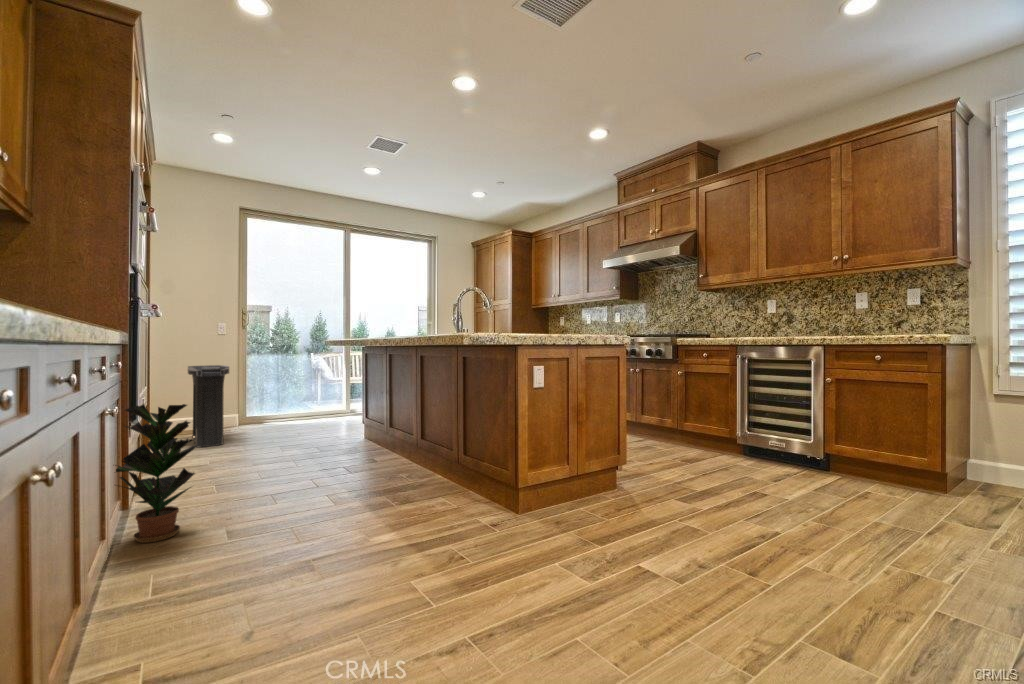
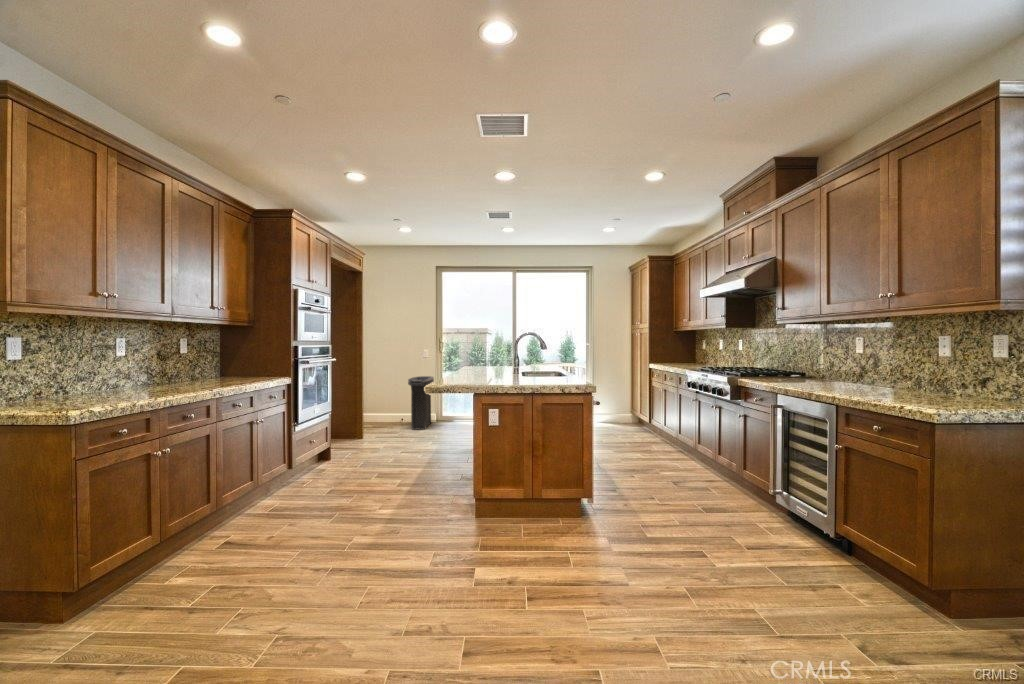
potted plant: present [113,404,197,543] -> none [306,412,351,481]

